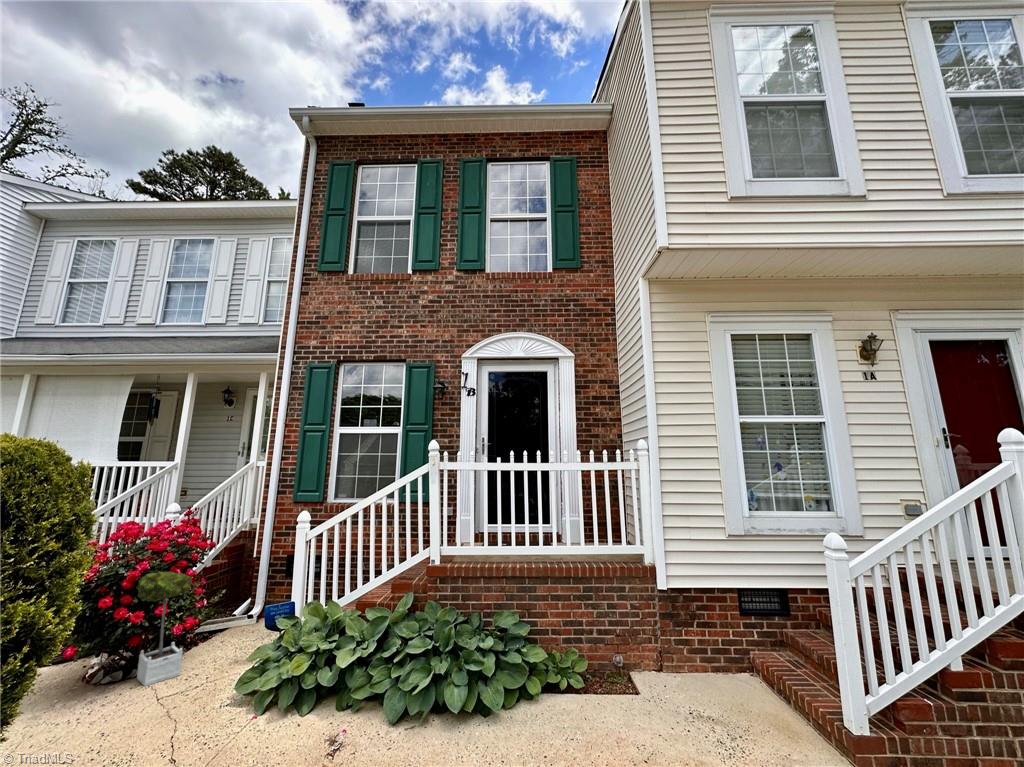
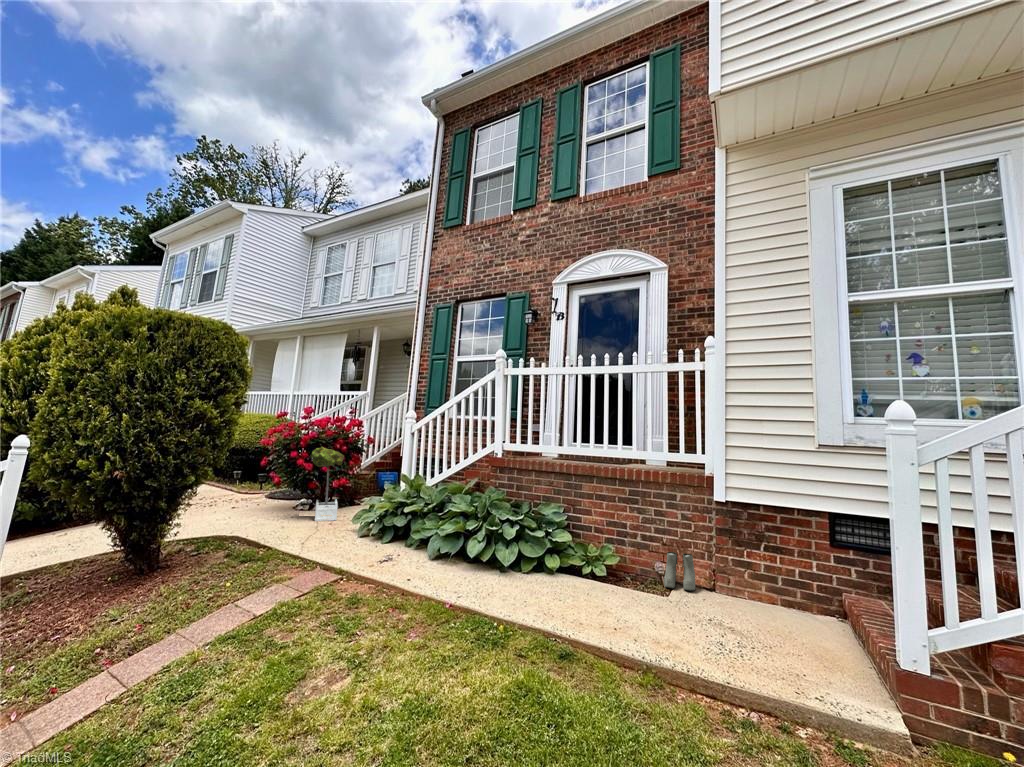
boots: none [626,643,656,683] -> present [664,552,695,591]

